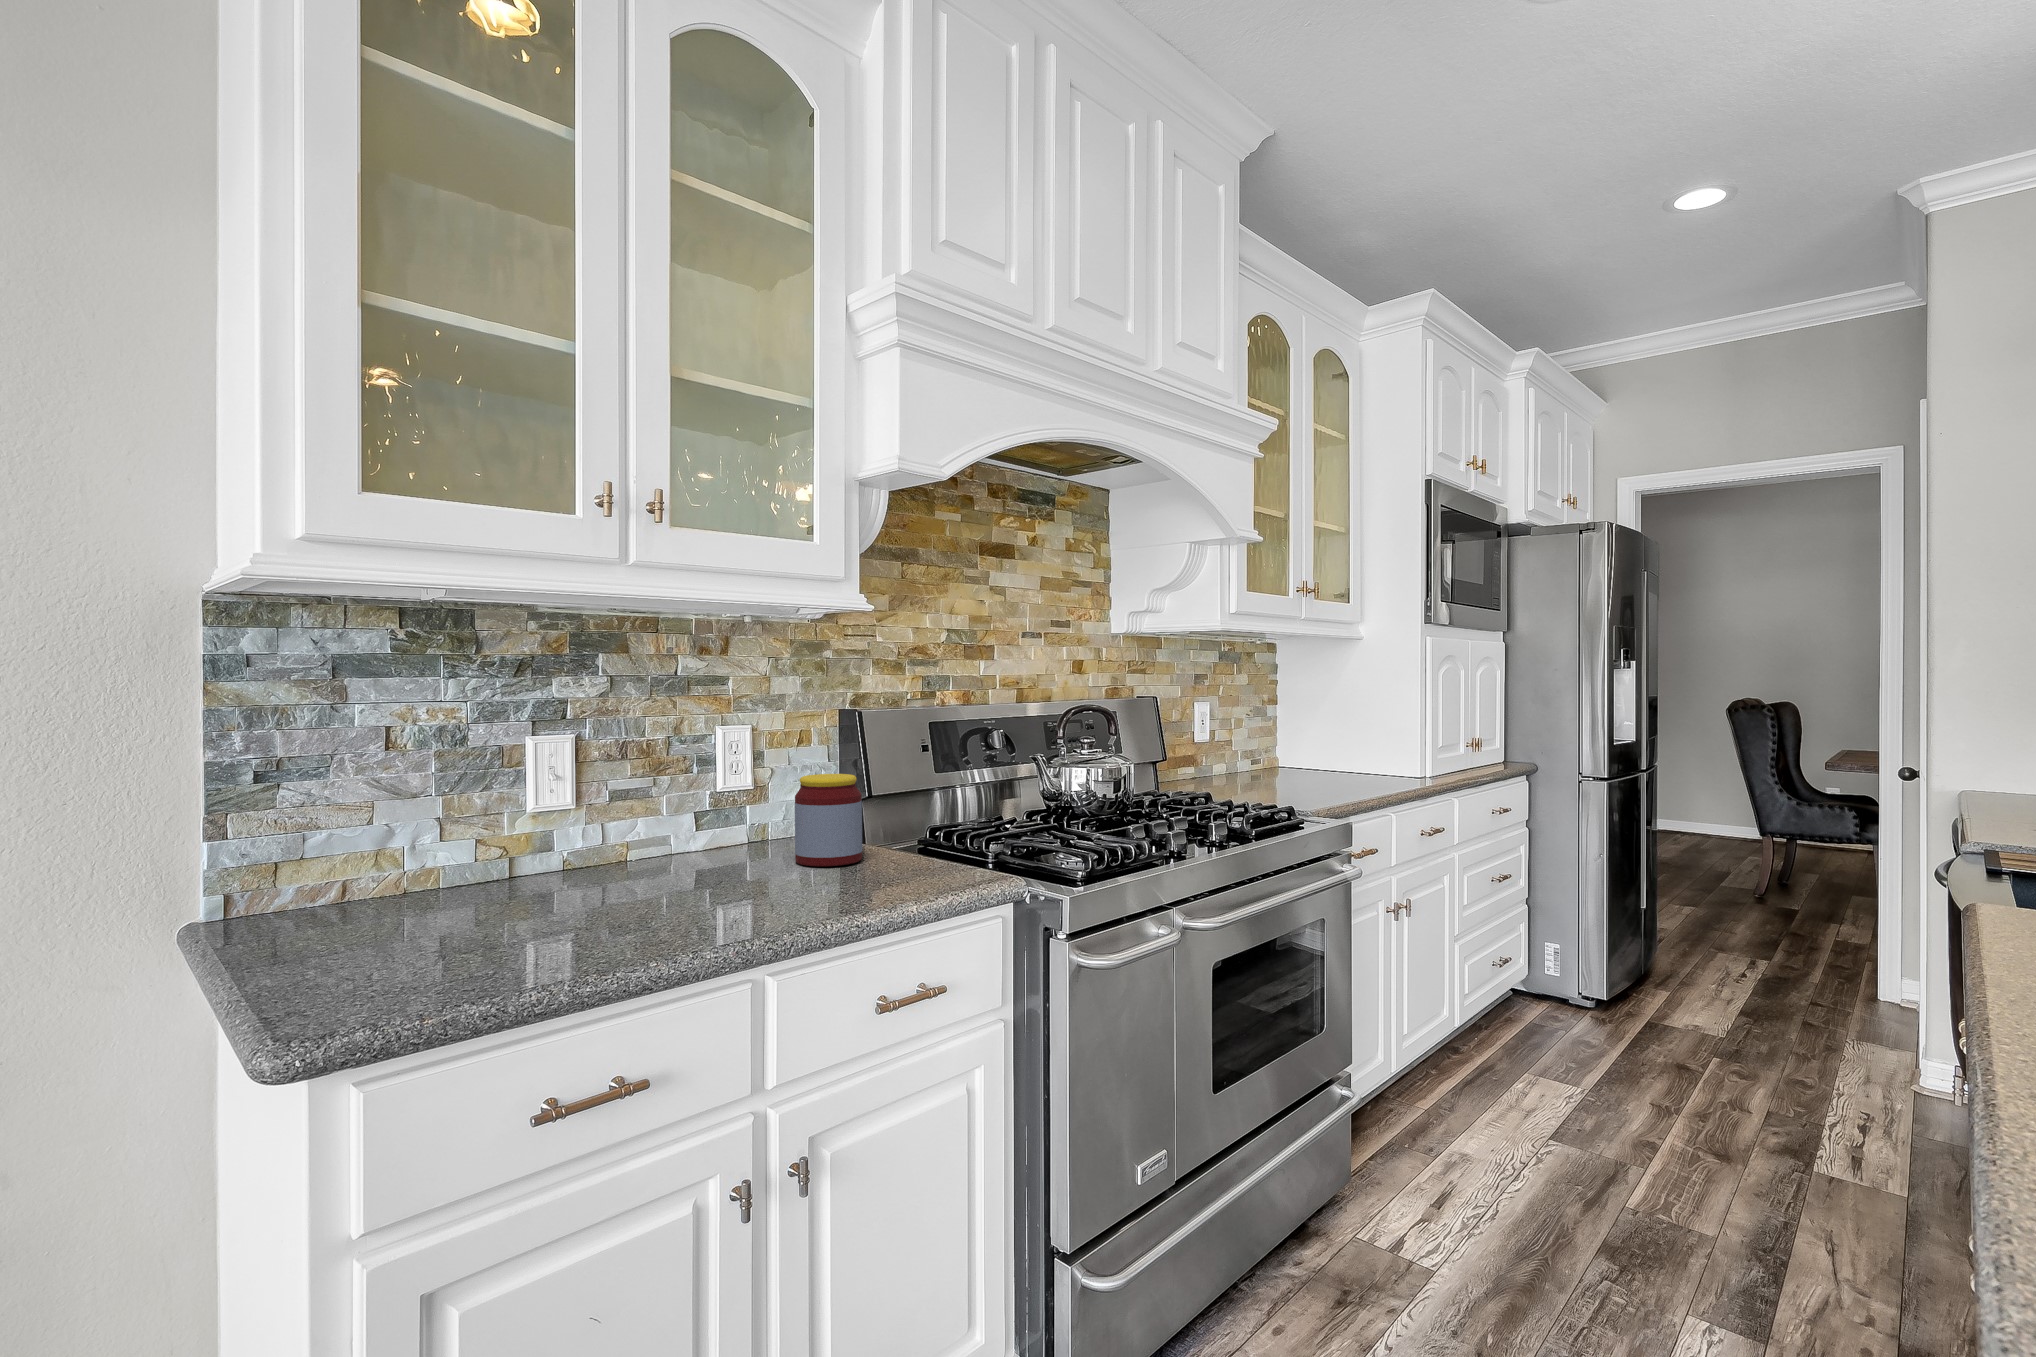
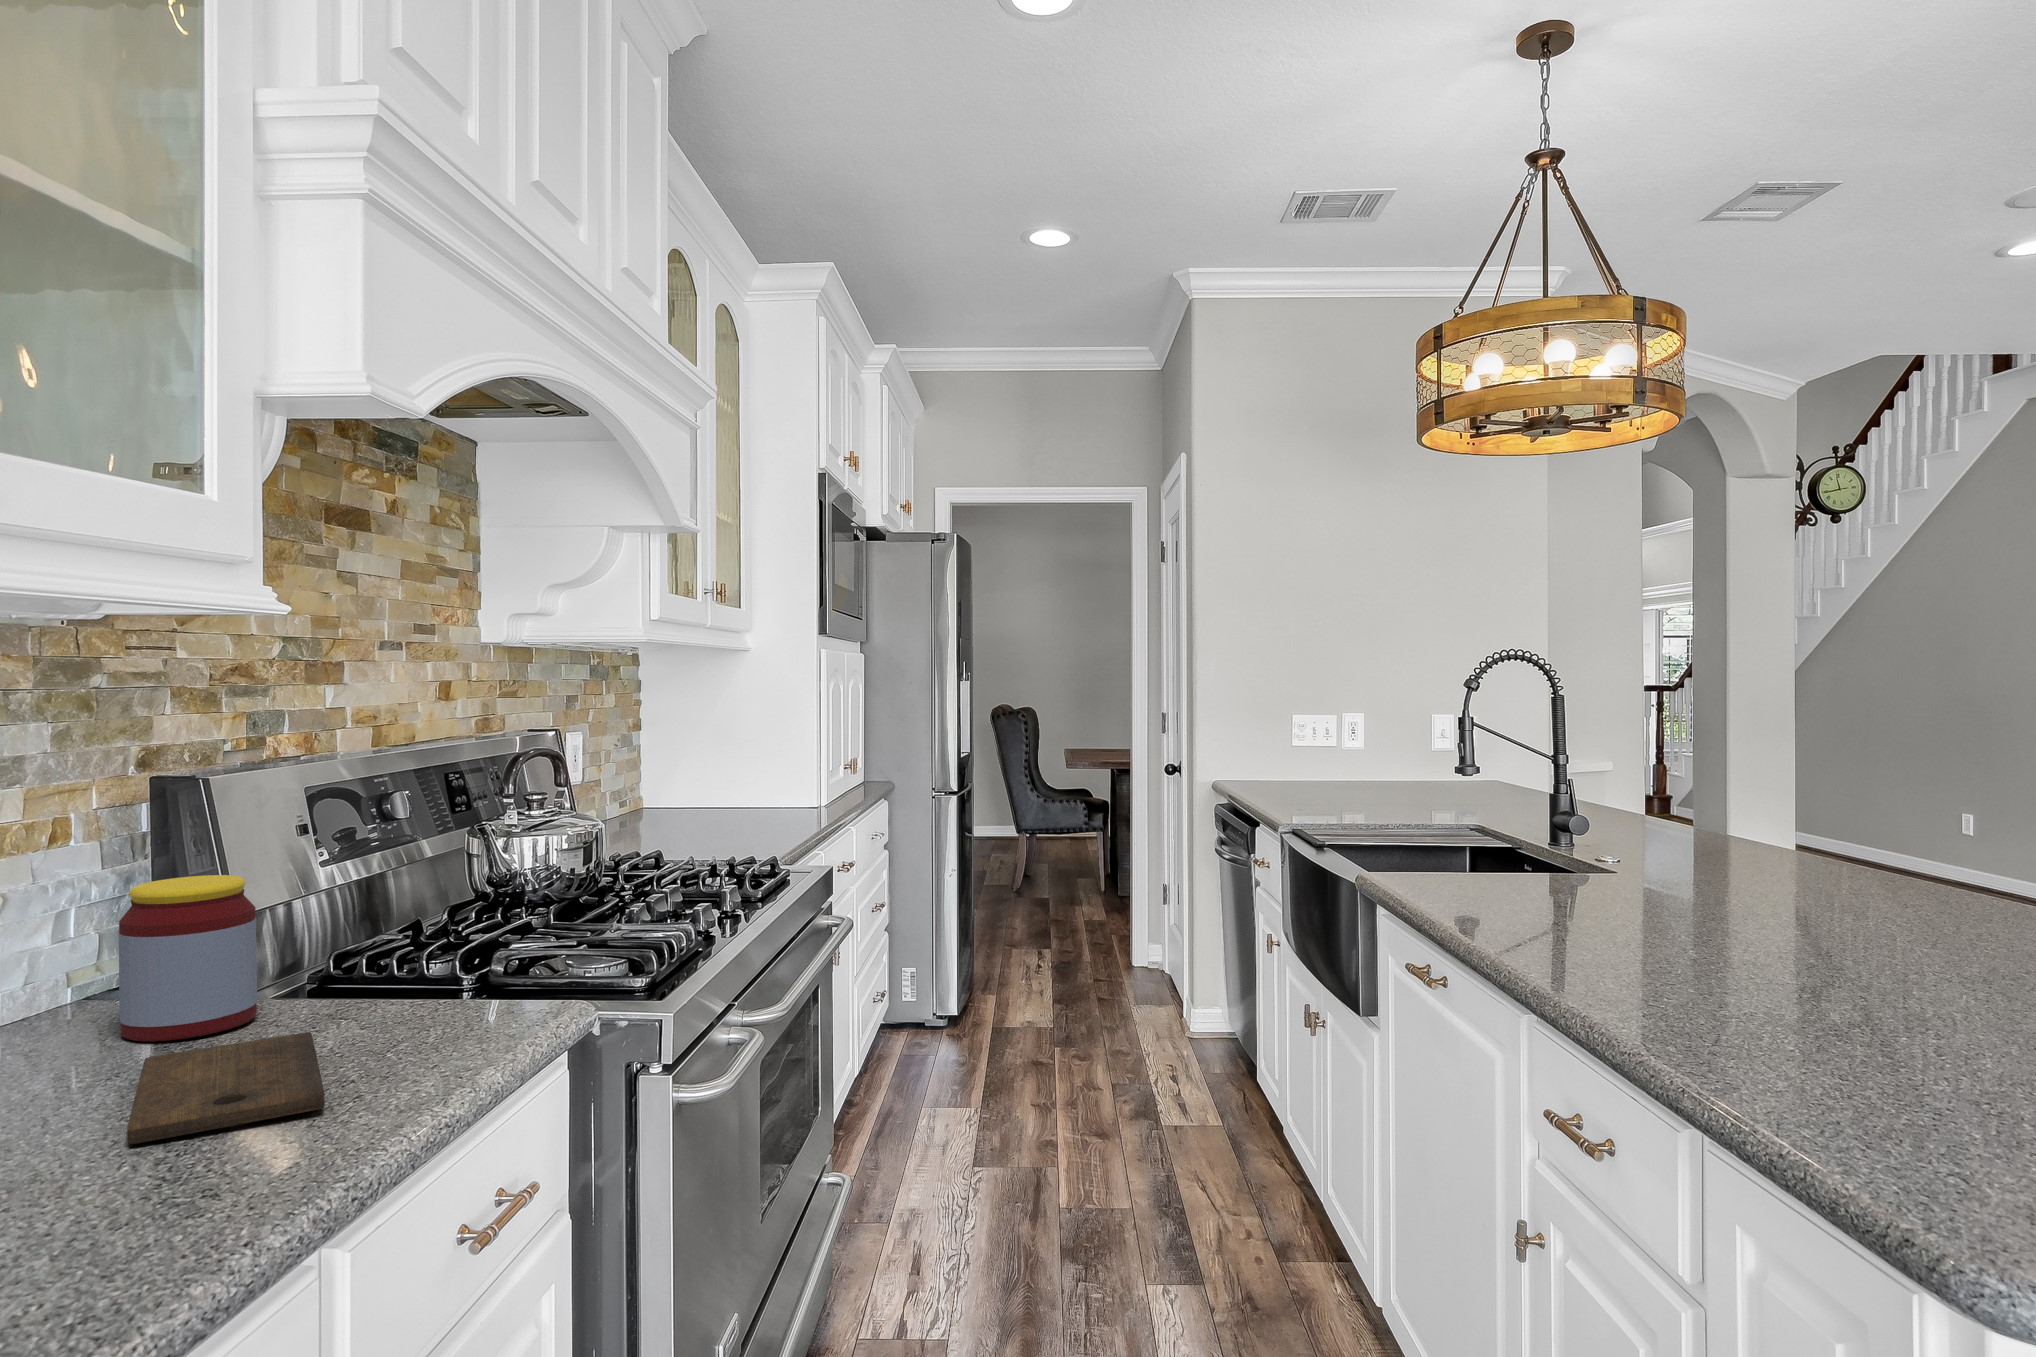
cutting board: none [732,870,862,909] -> present [127,1032,325,1144]

